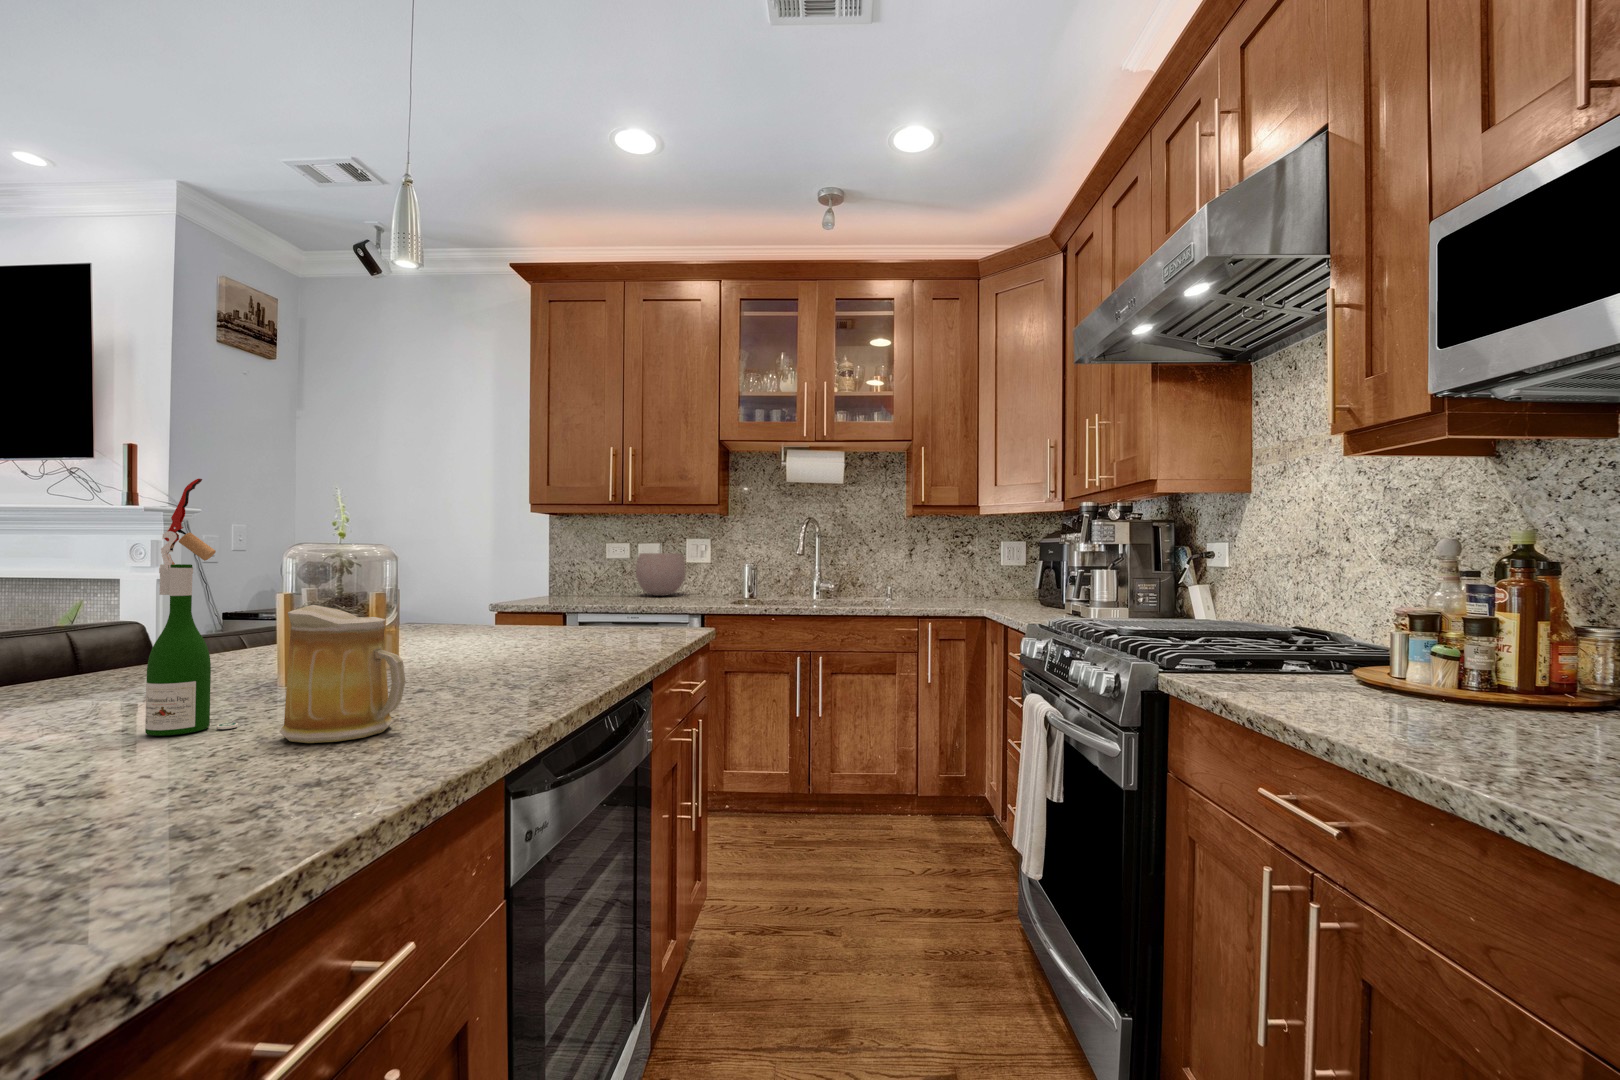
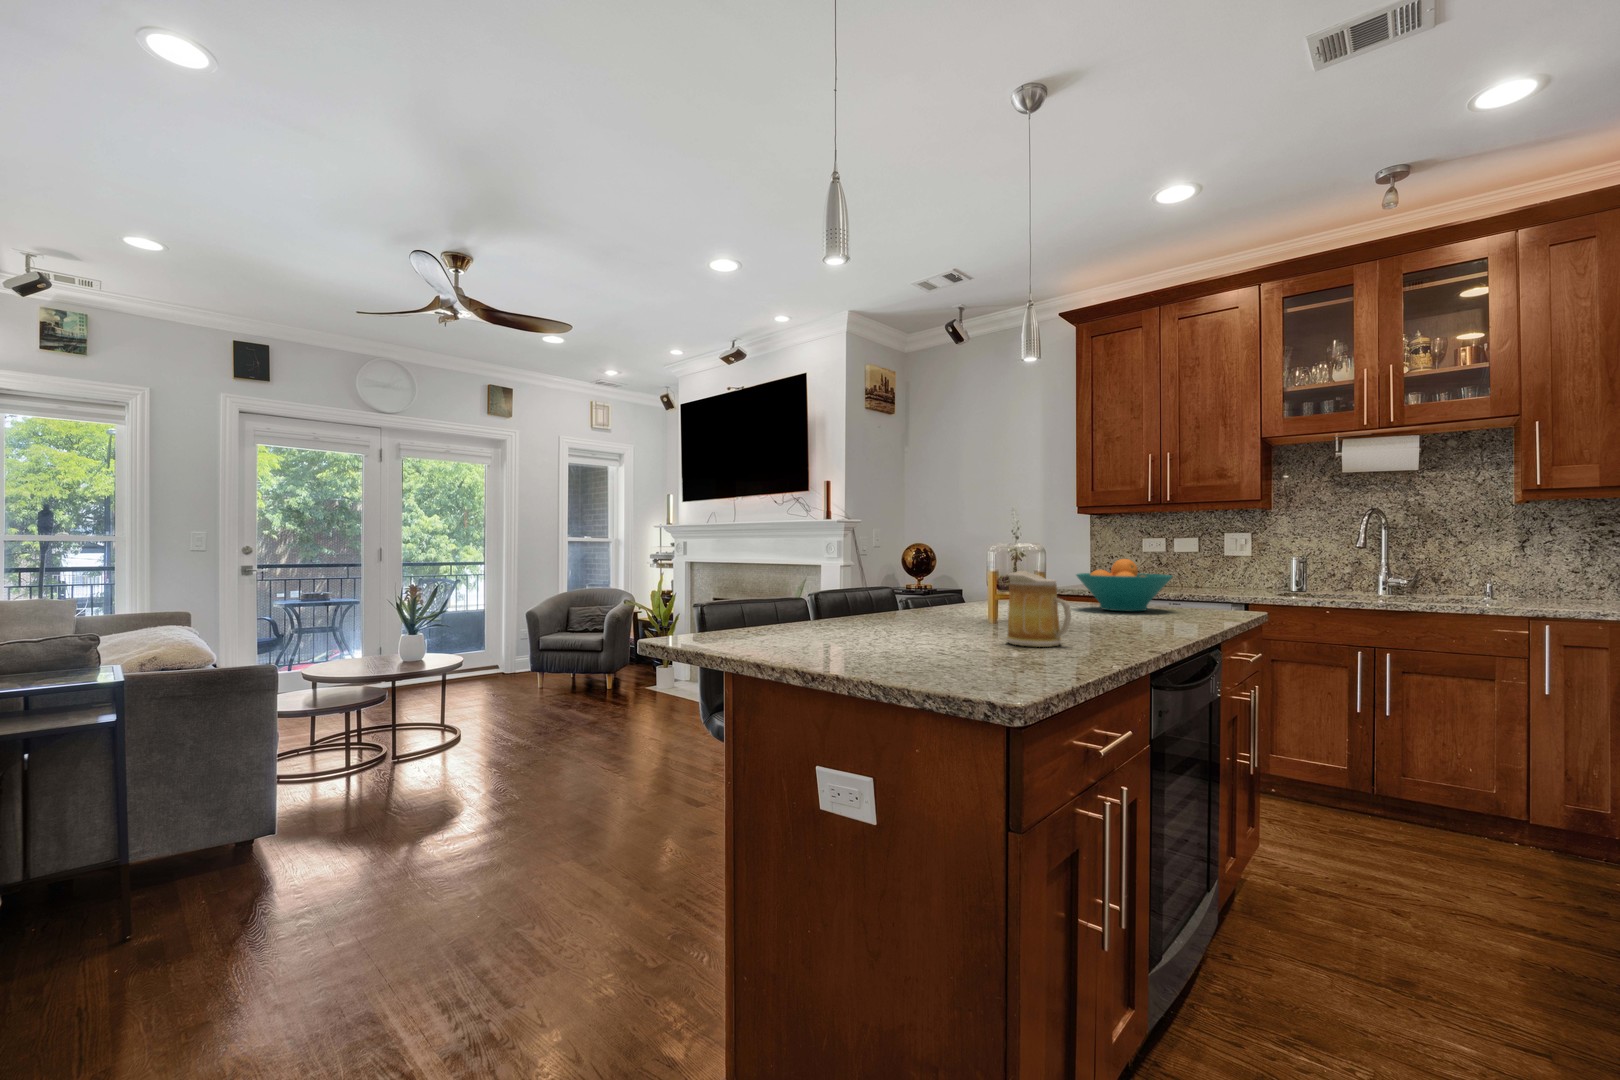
wine bottle: present [145,479,238,736] -> none [937,503,977,637]
plant pot: present [636,544,686,596] -> none [1173,530,1224,585]
fruit bowl: none [489,572,612,642] -> present [1076,559,1172,611]

